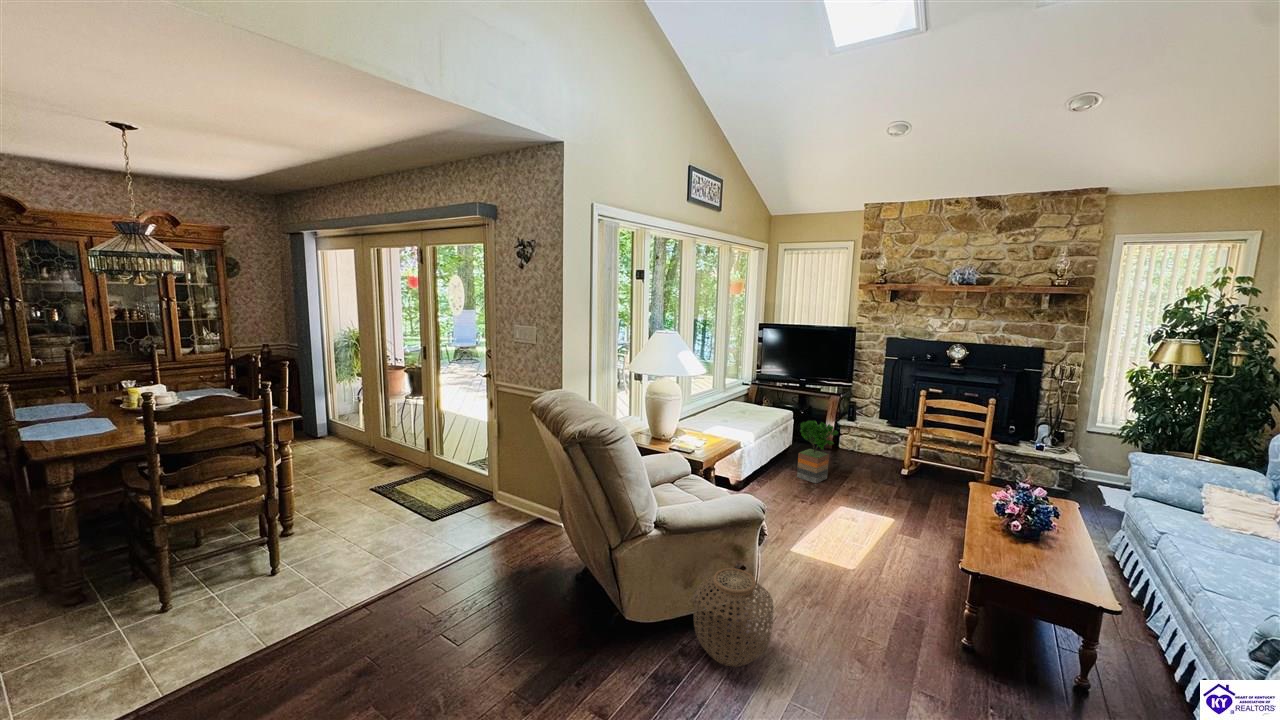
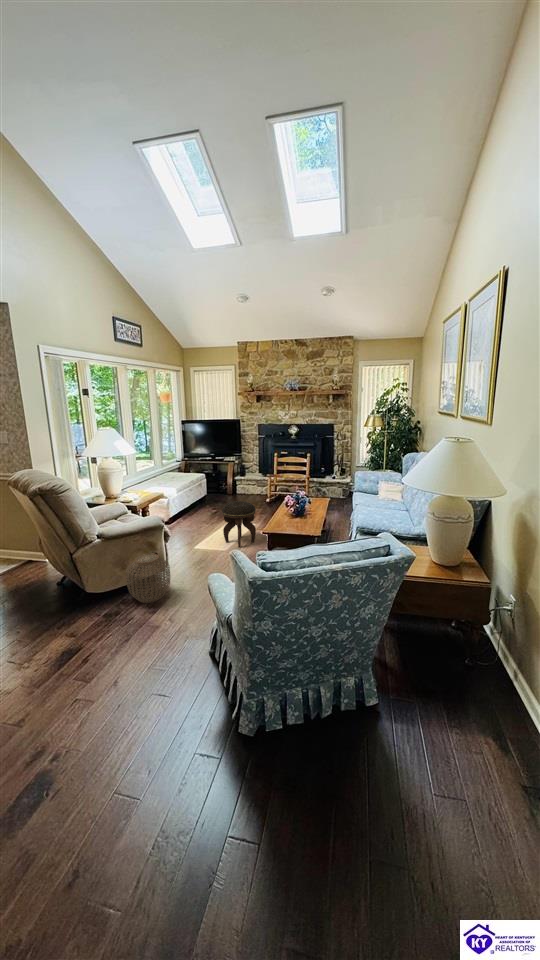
potted tree: present [797,421,838,483] -> none [205,476,229,513]
footstool: none [844,478,915,569] -> present [222,501,256,547]

